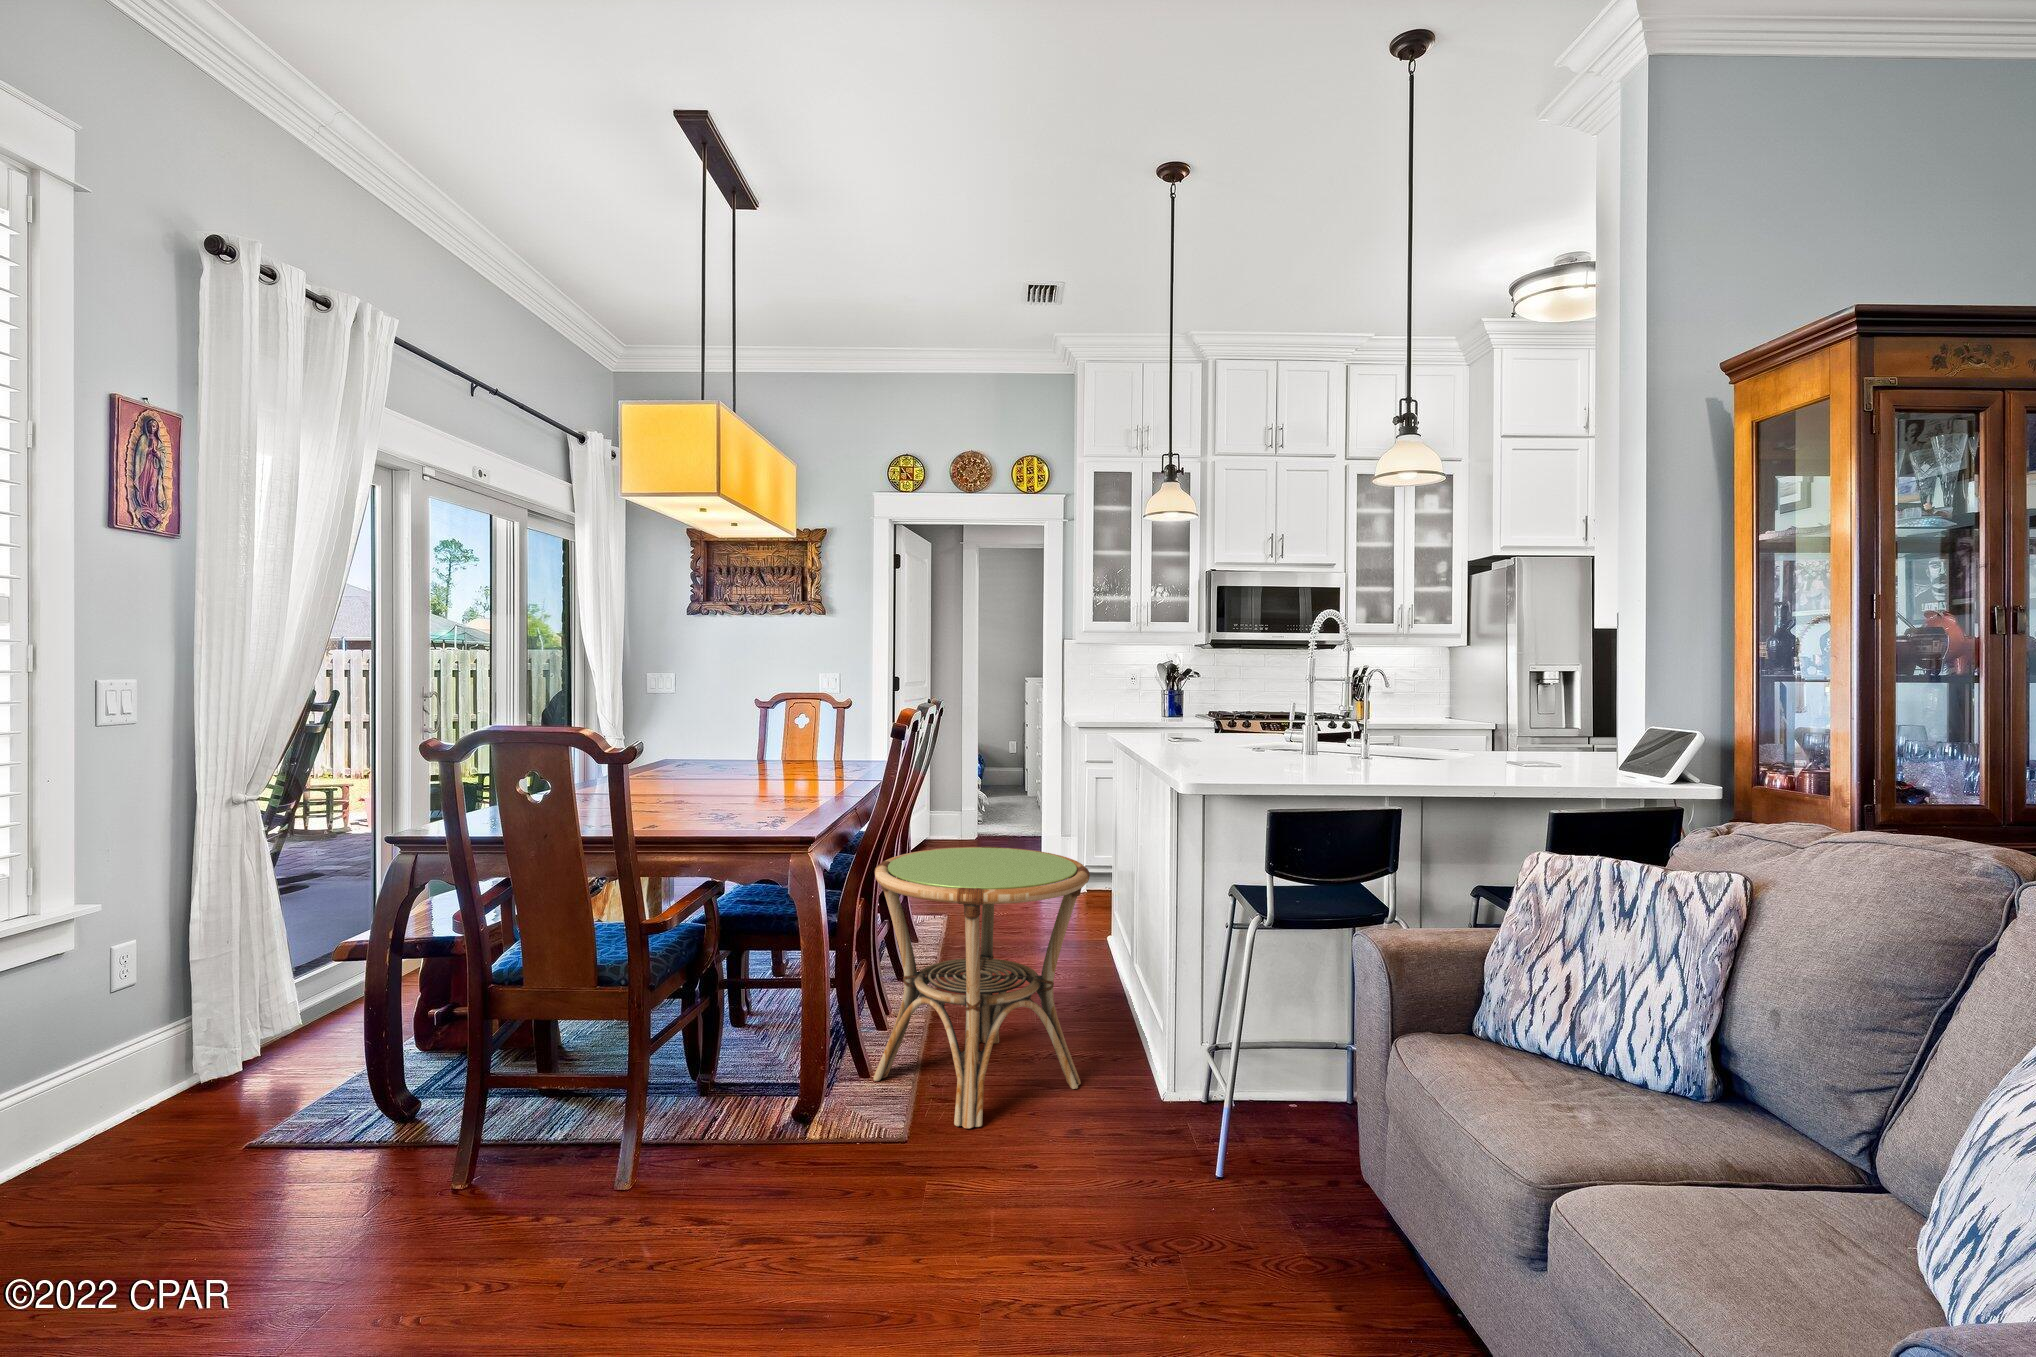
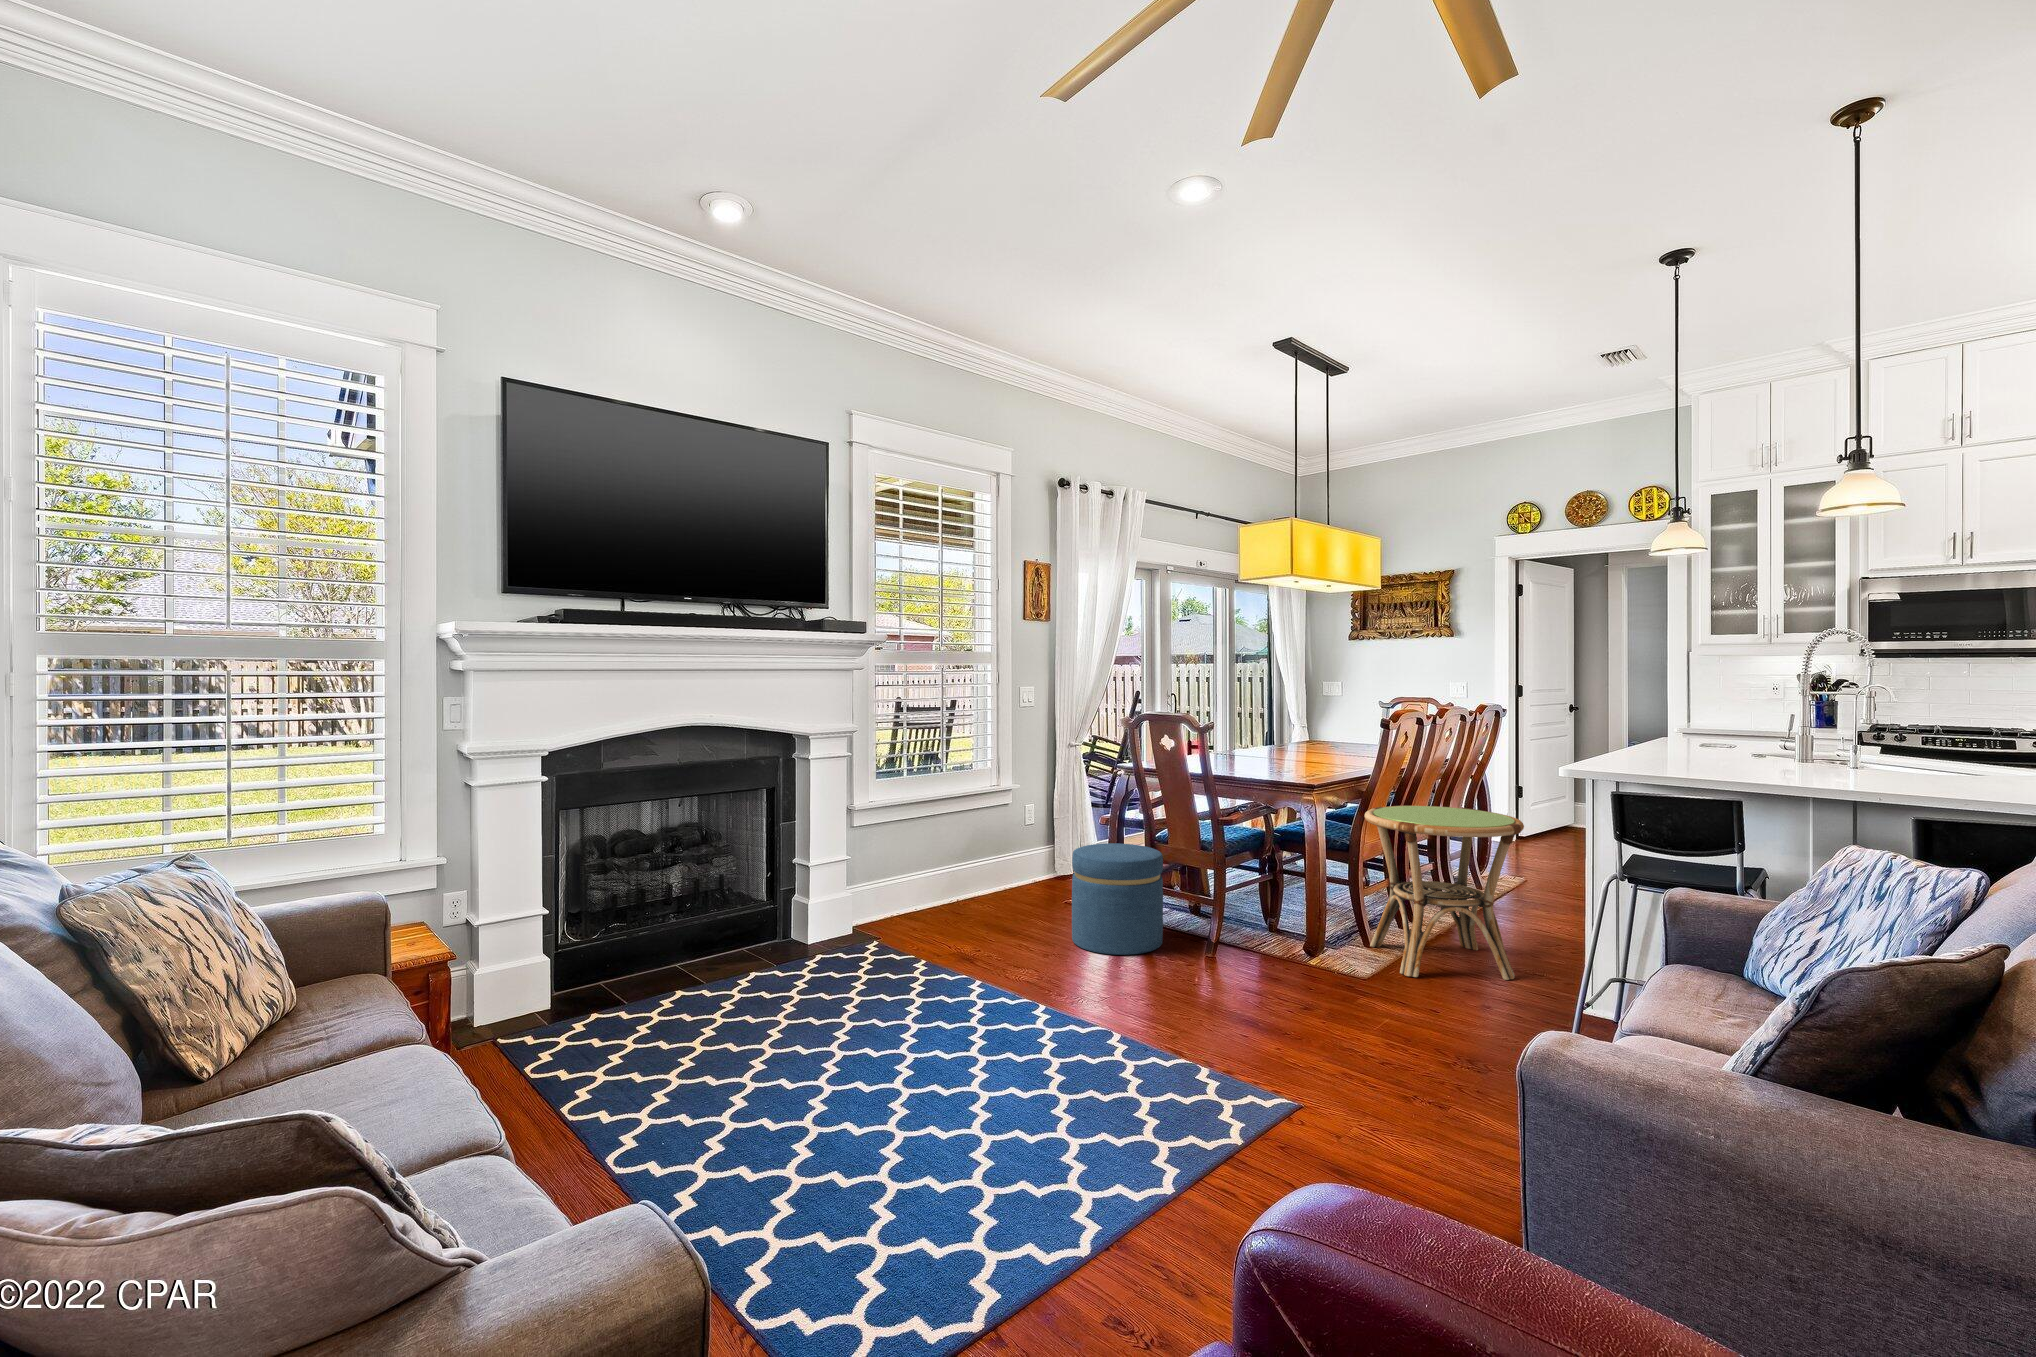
ottoman: none [299,1006,533,1295] -> present [1072,843,1163,955]

